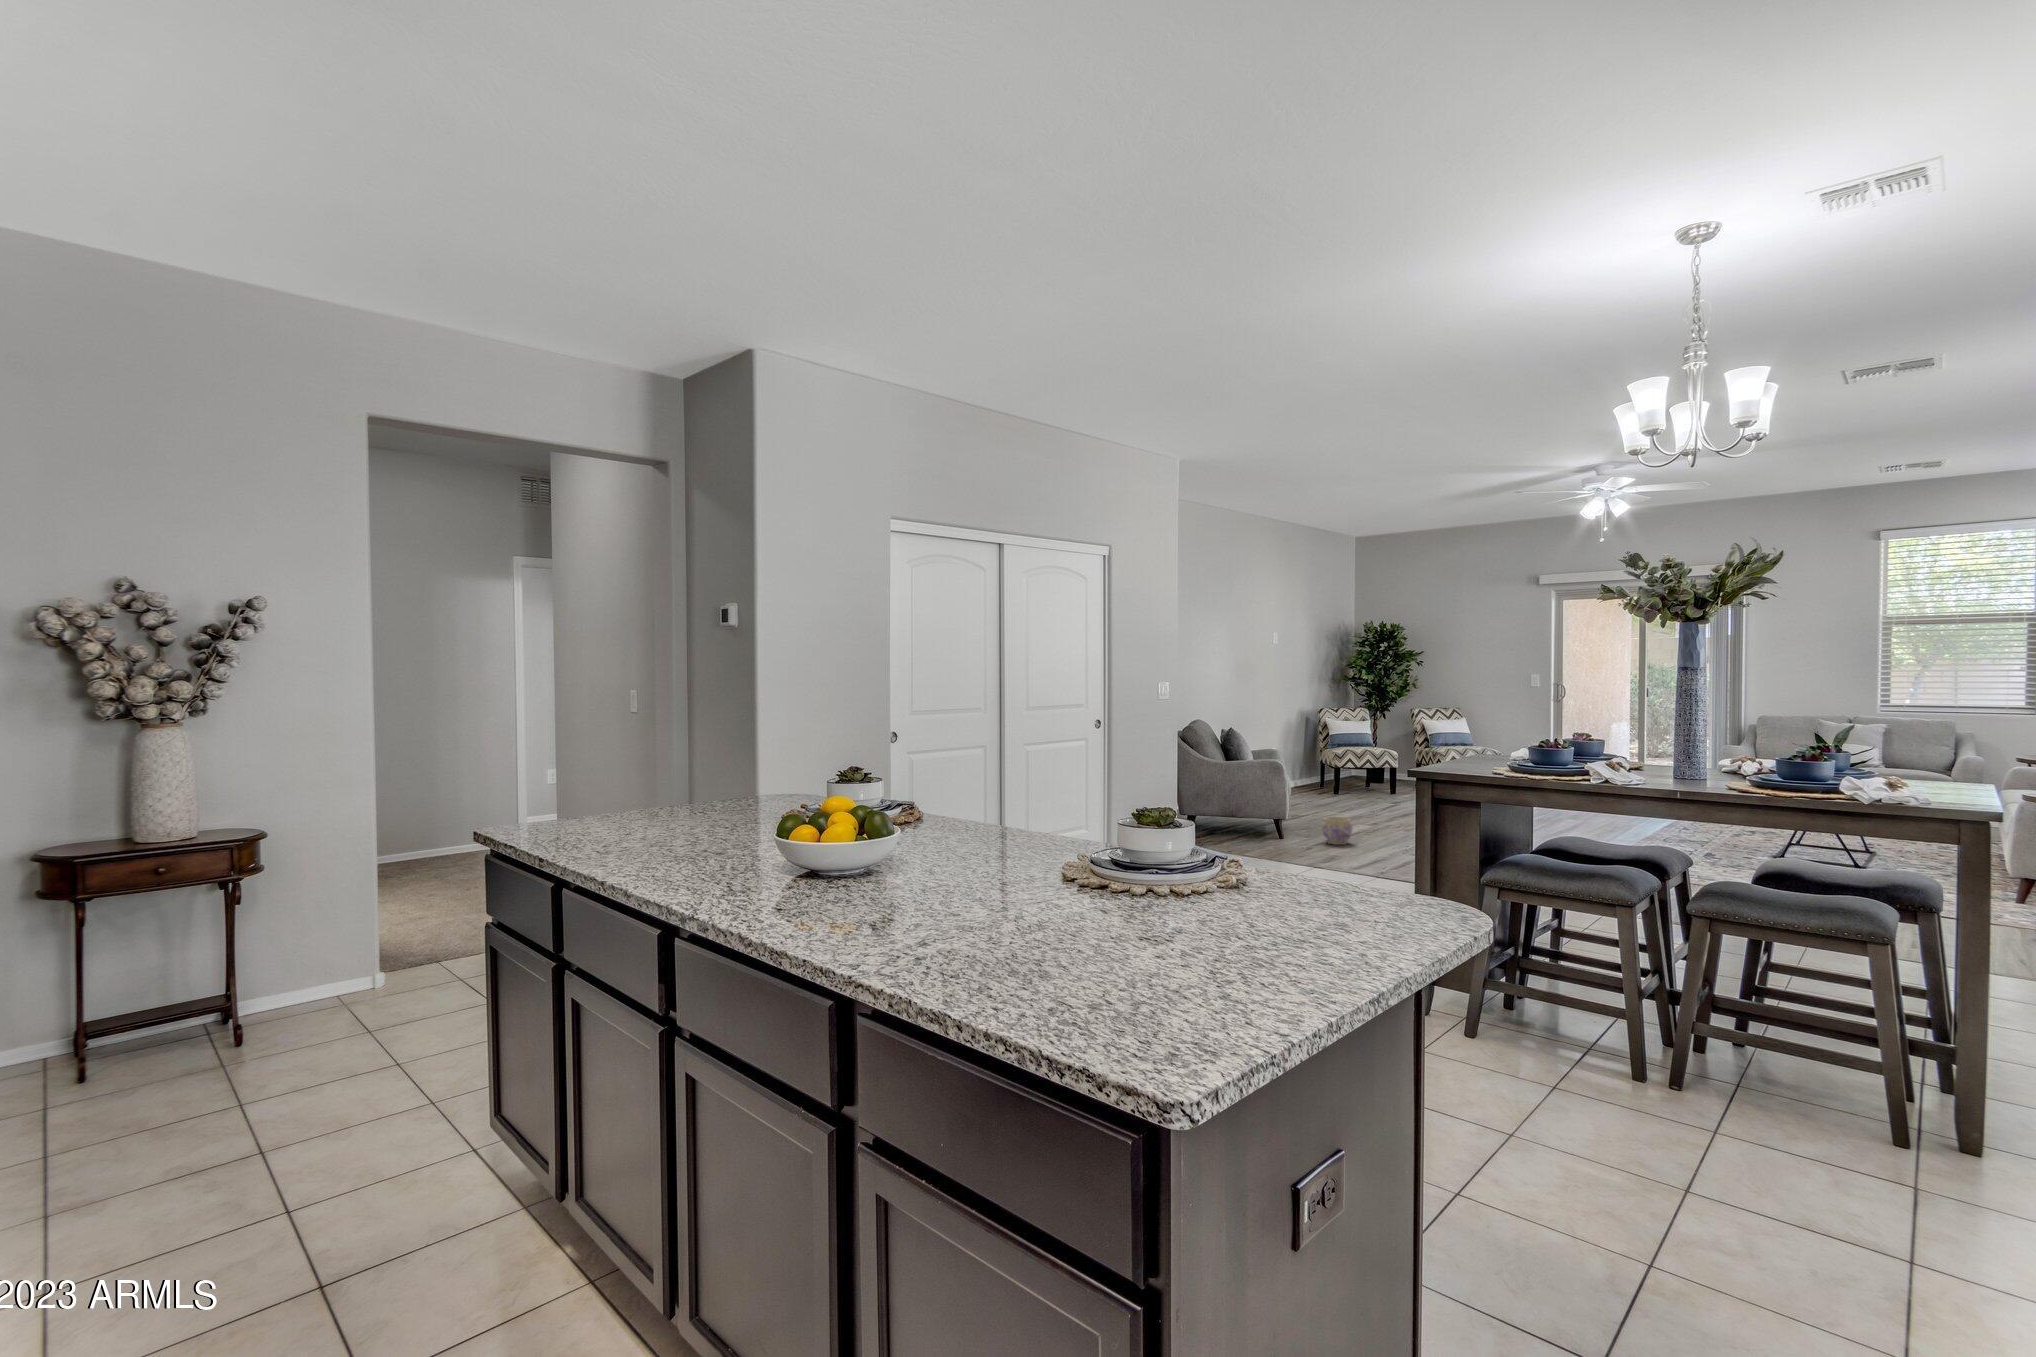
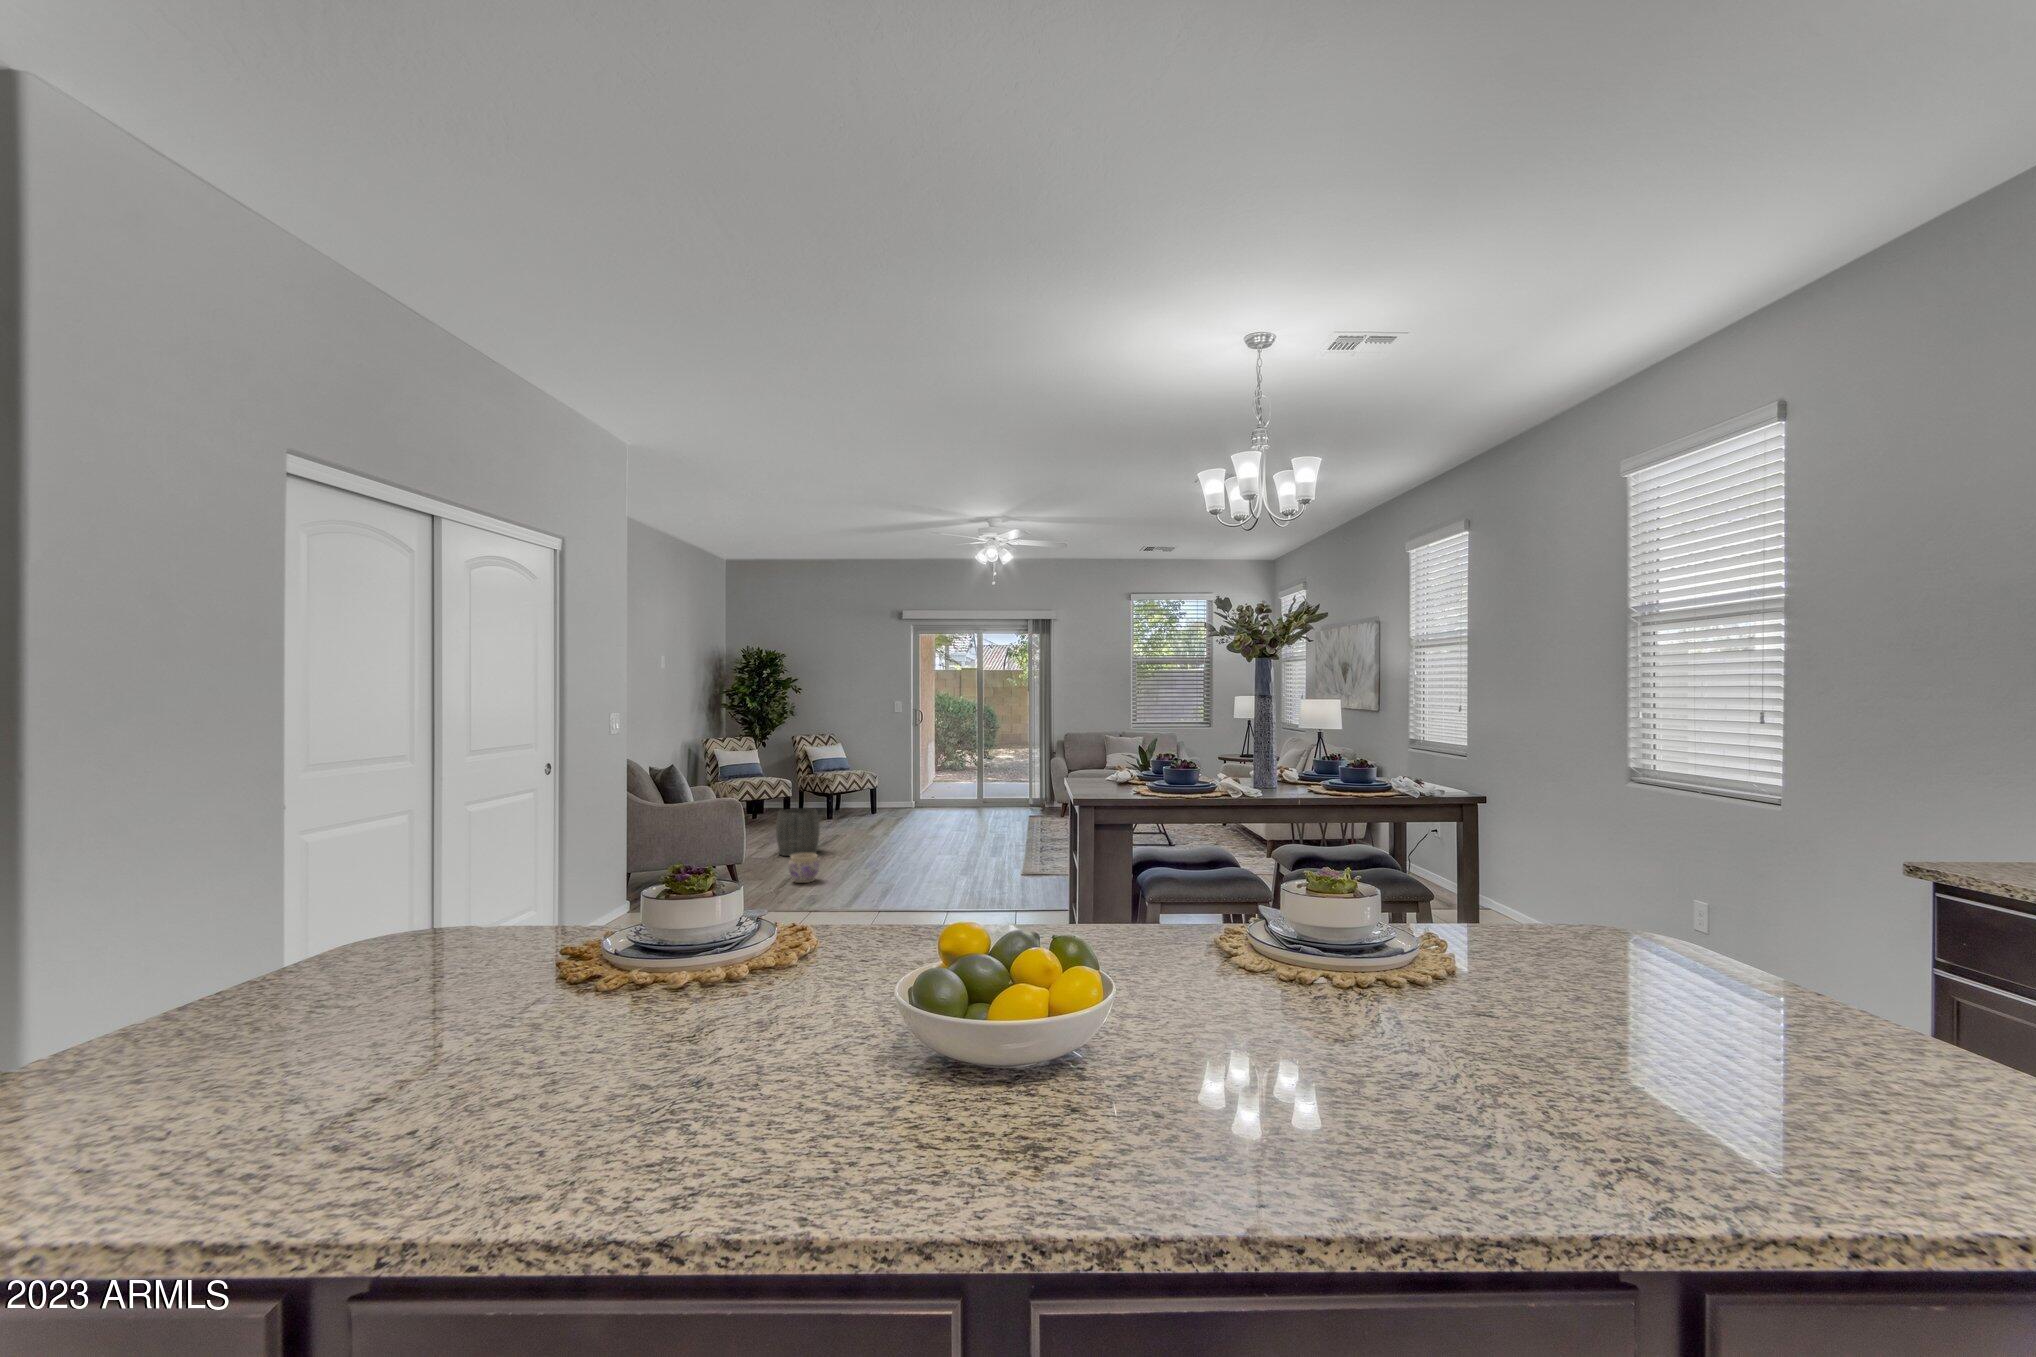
woven basket: none [1343,777,1387,824] -> present [776,809,820,856]

